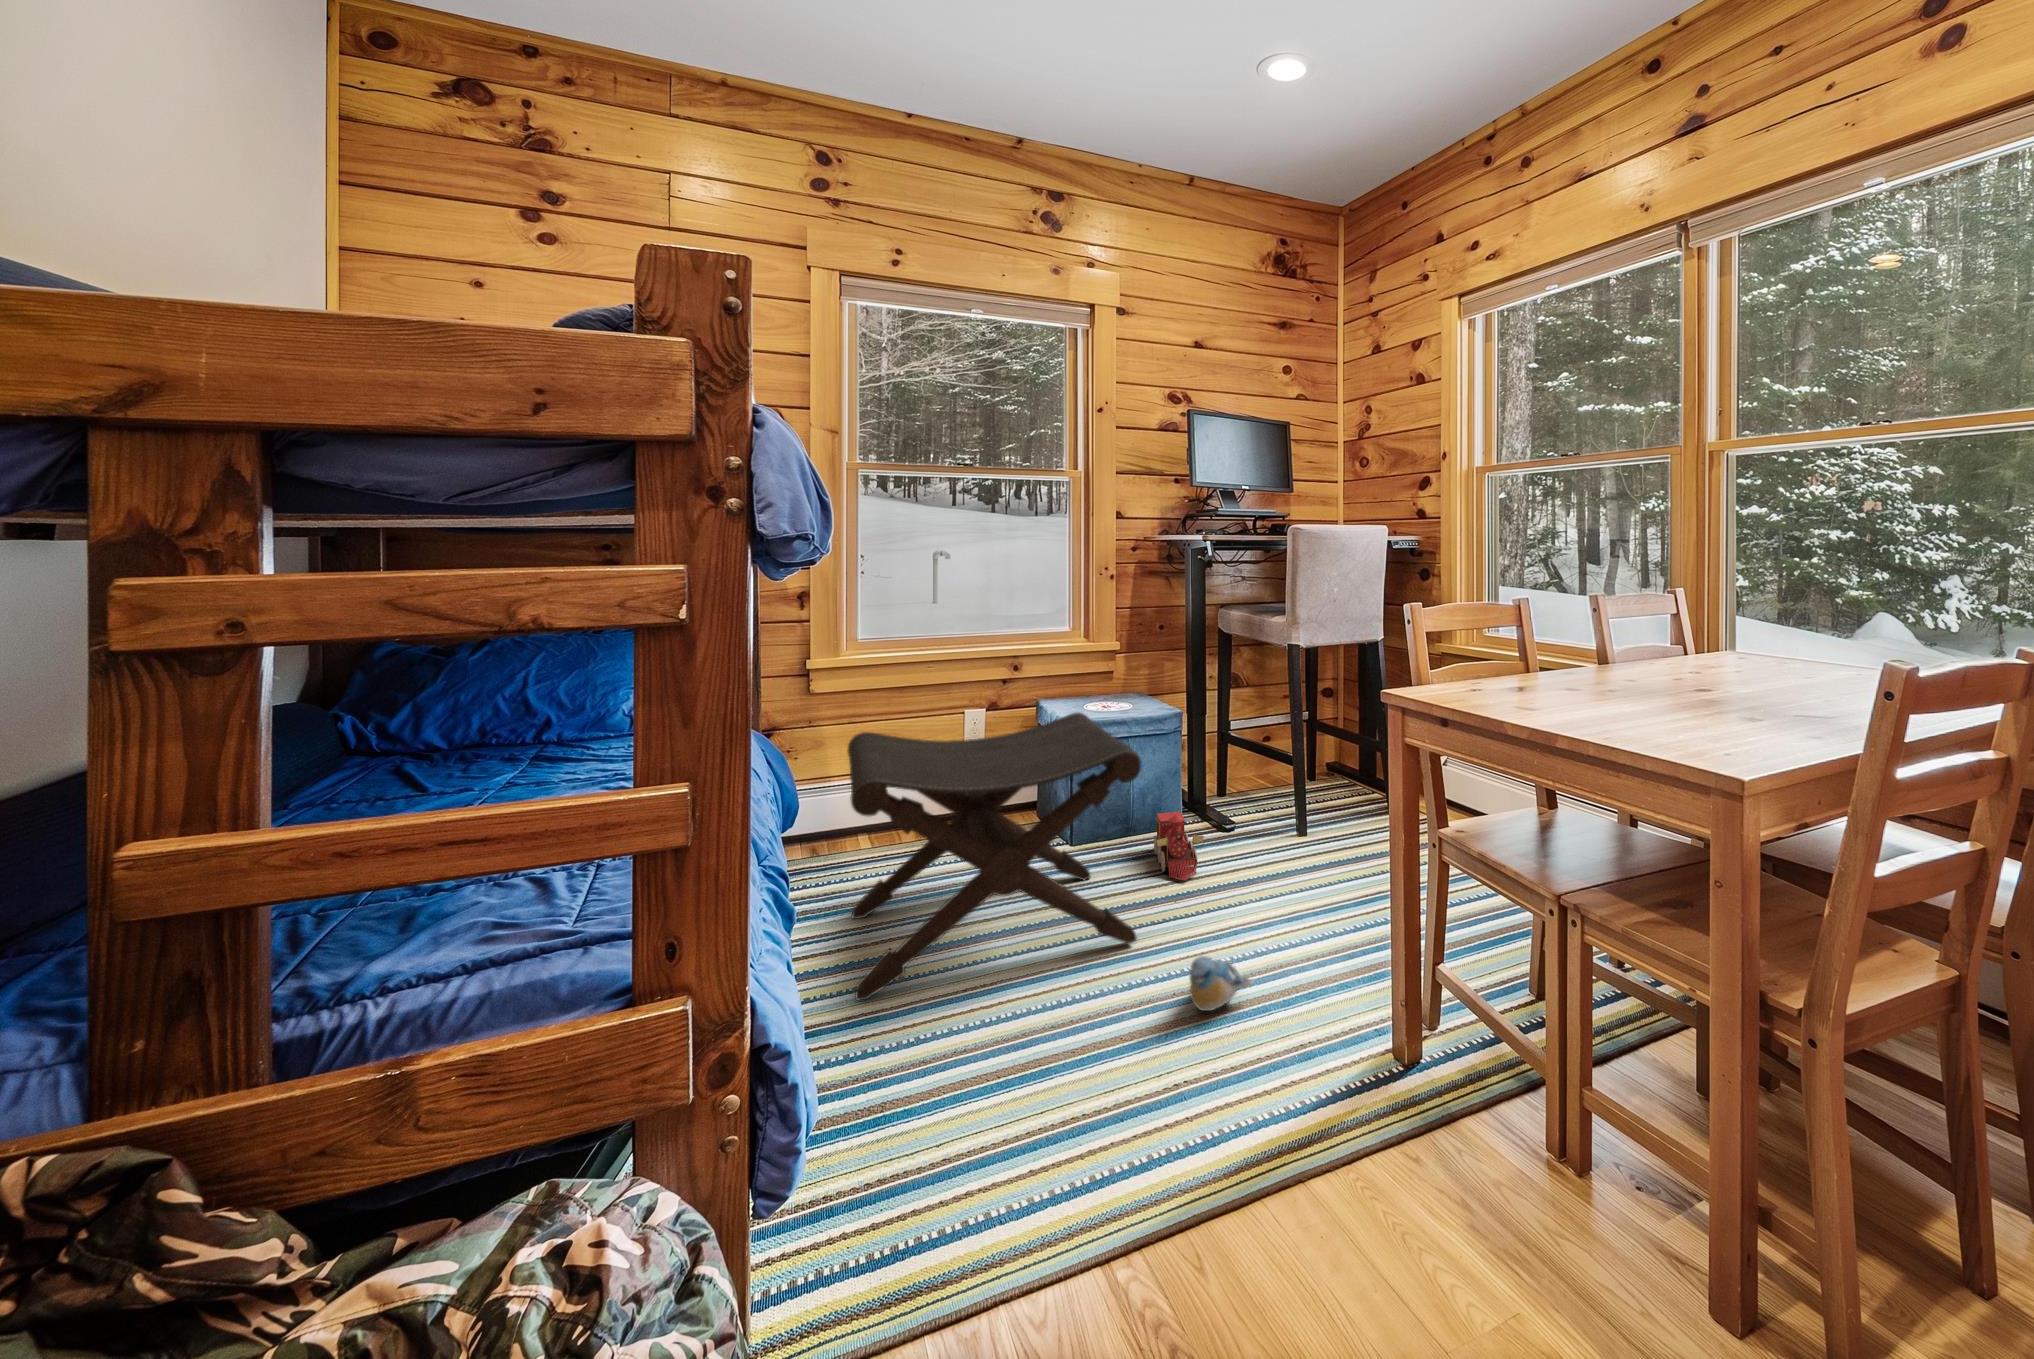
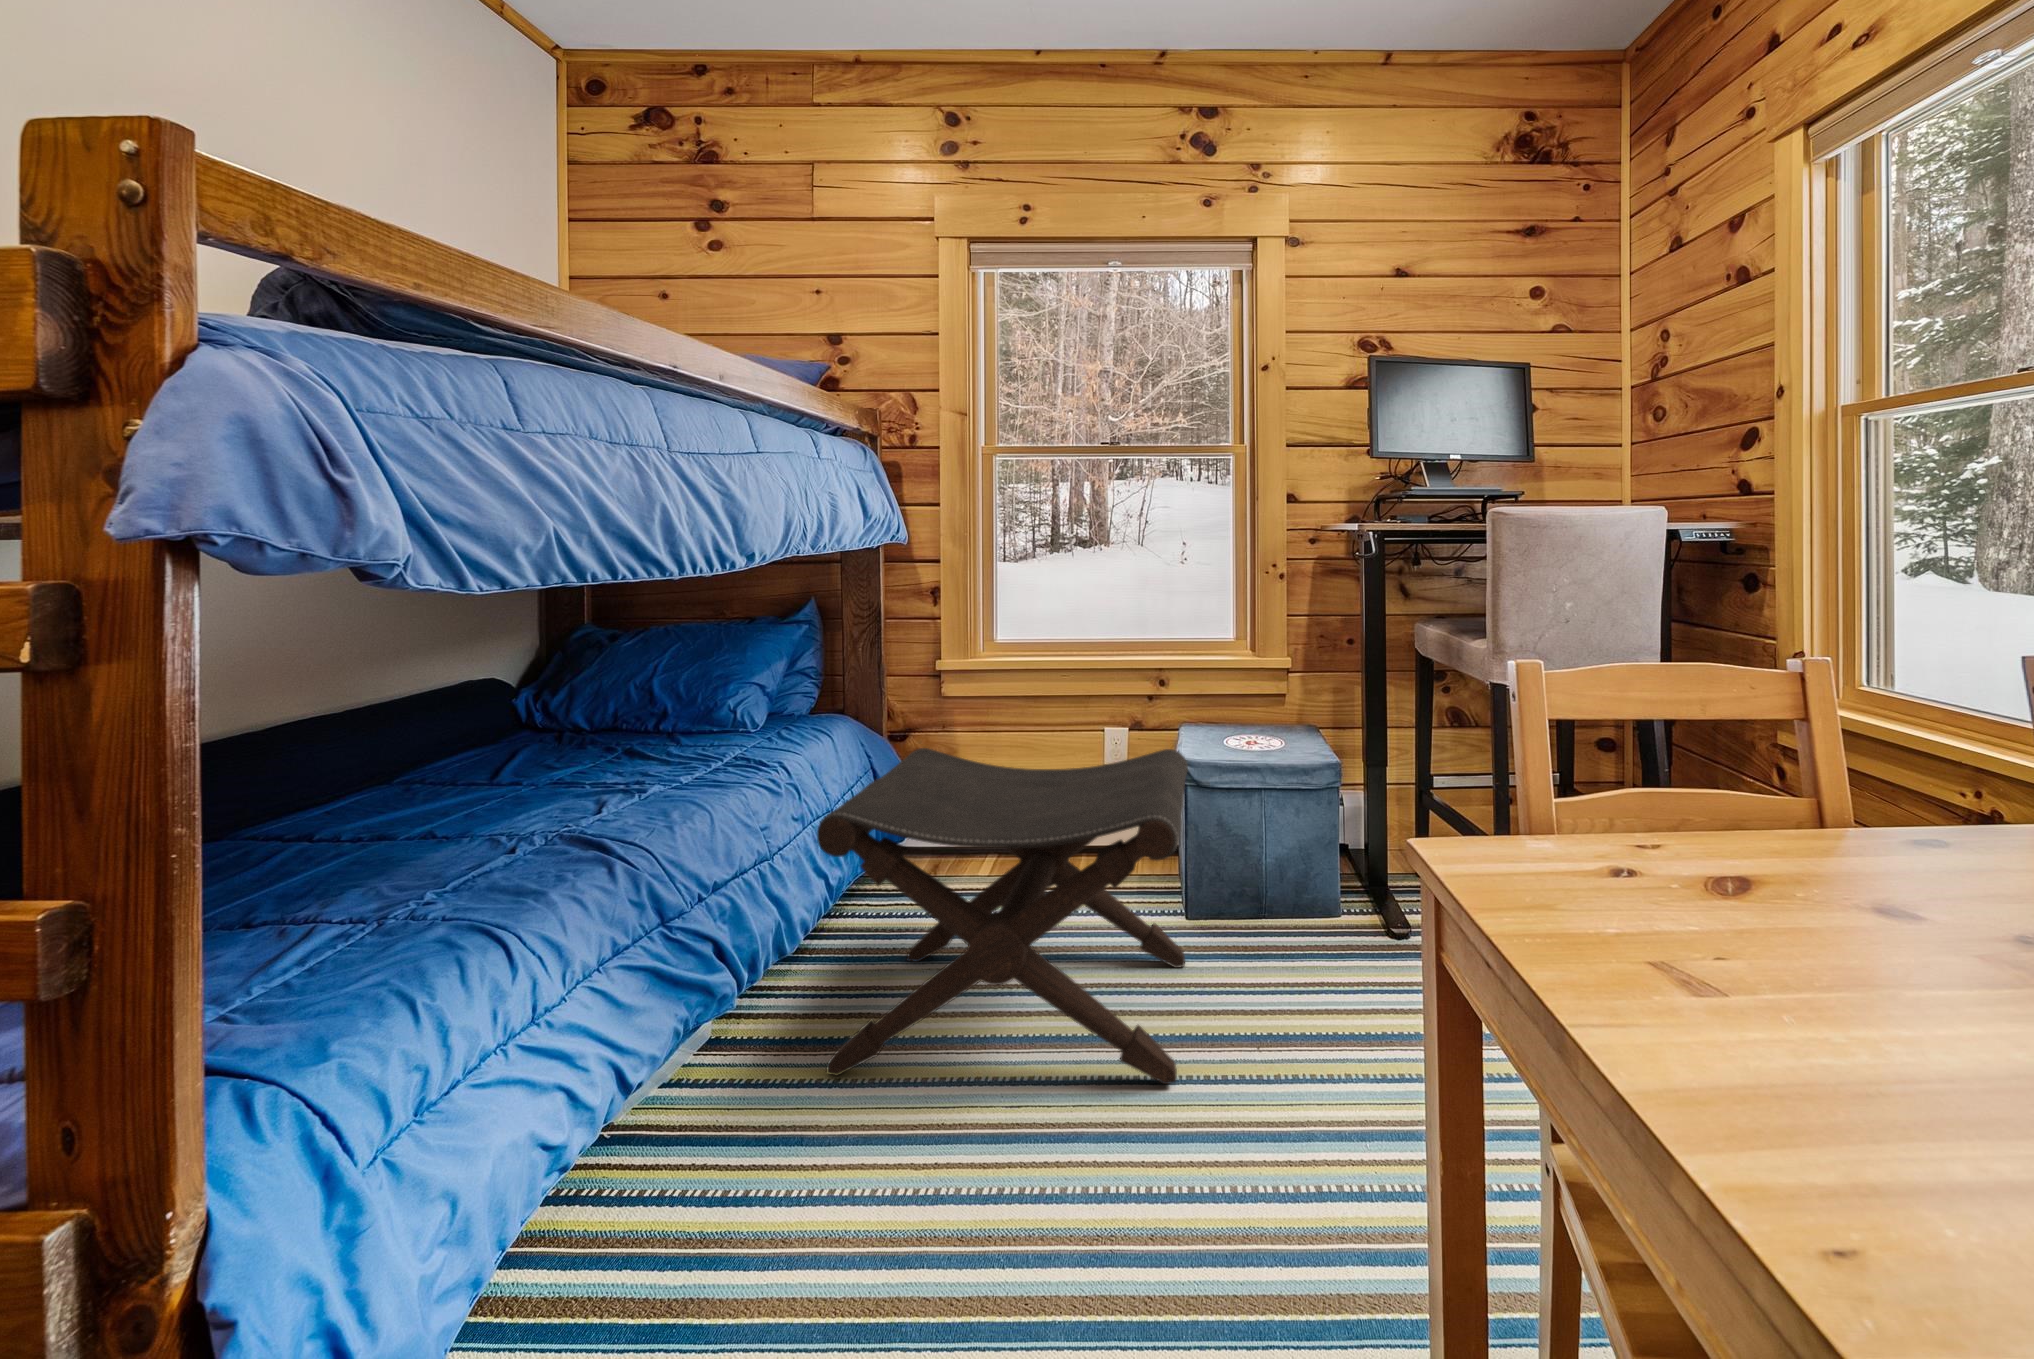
toy train: present [1154,812,1204,880] -> none [1268,894,1335,999]
plush toy: present [1190,956,1253,1011] -> none [1166,1153,1281,1243]

